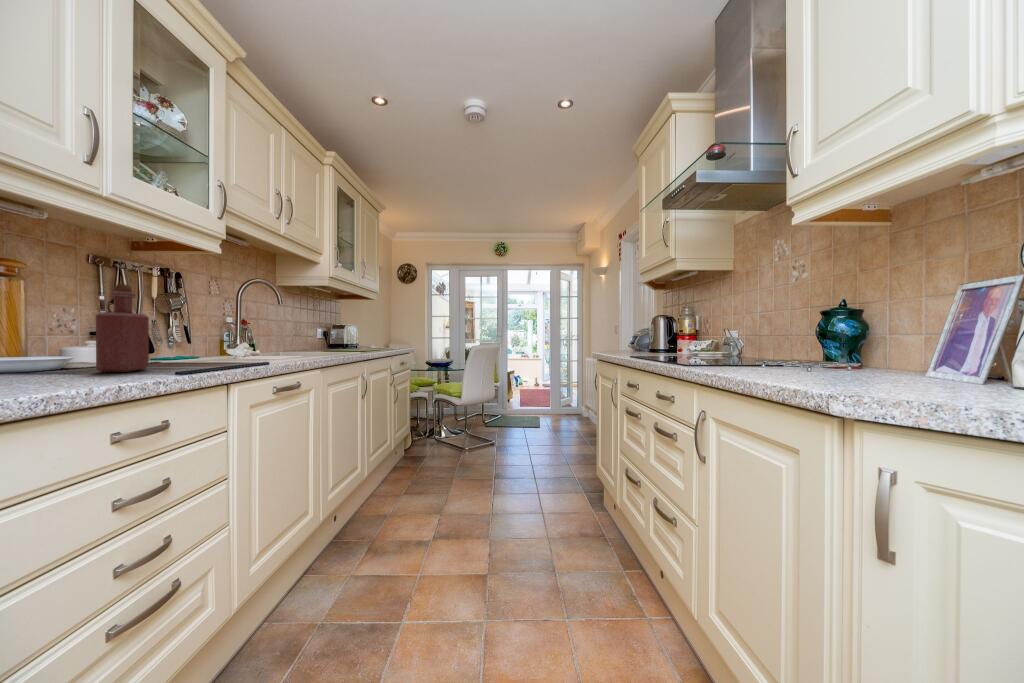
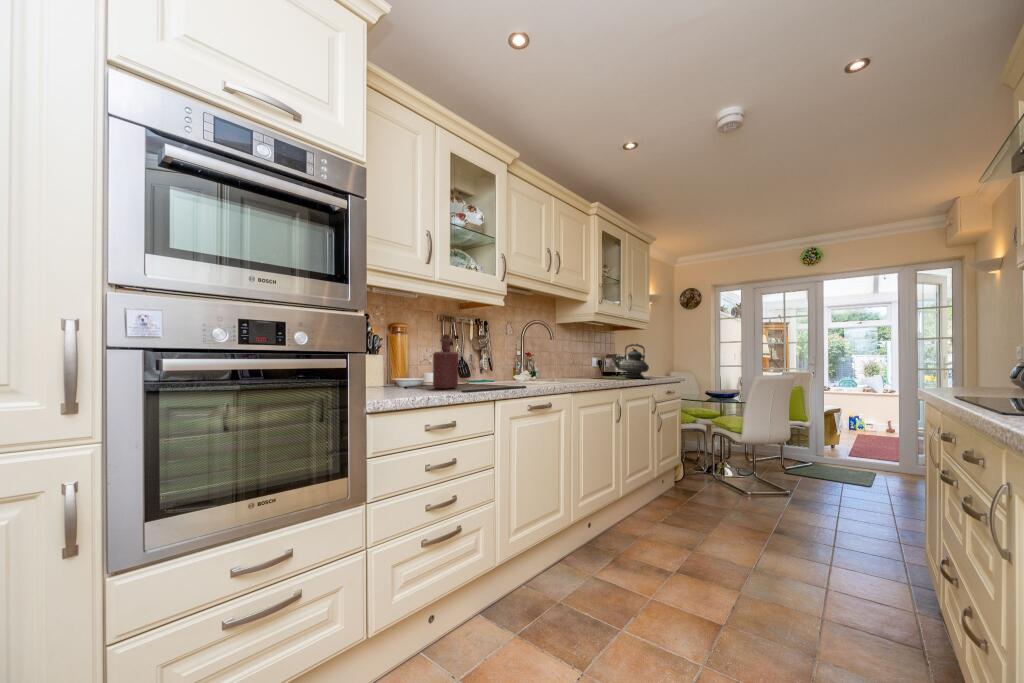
teapot: none [342,314,385,350] -> present [611,344,649,378]

